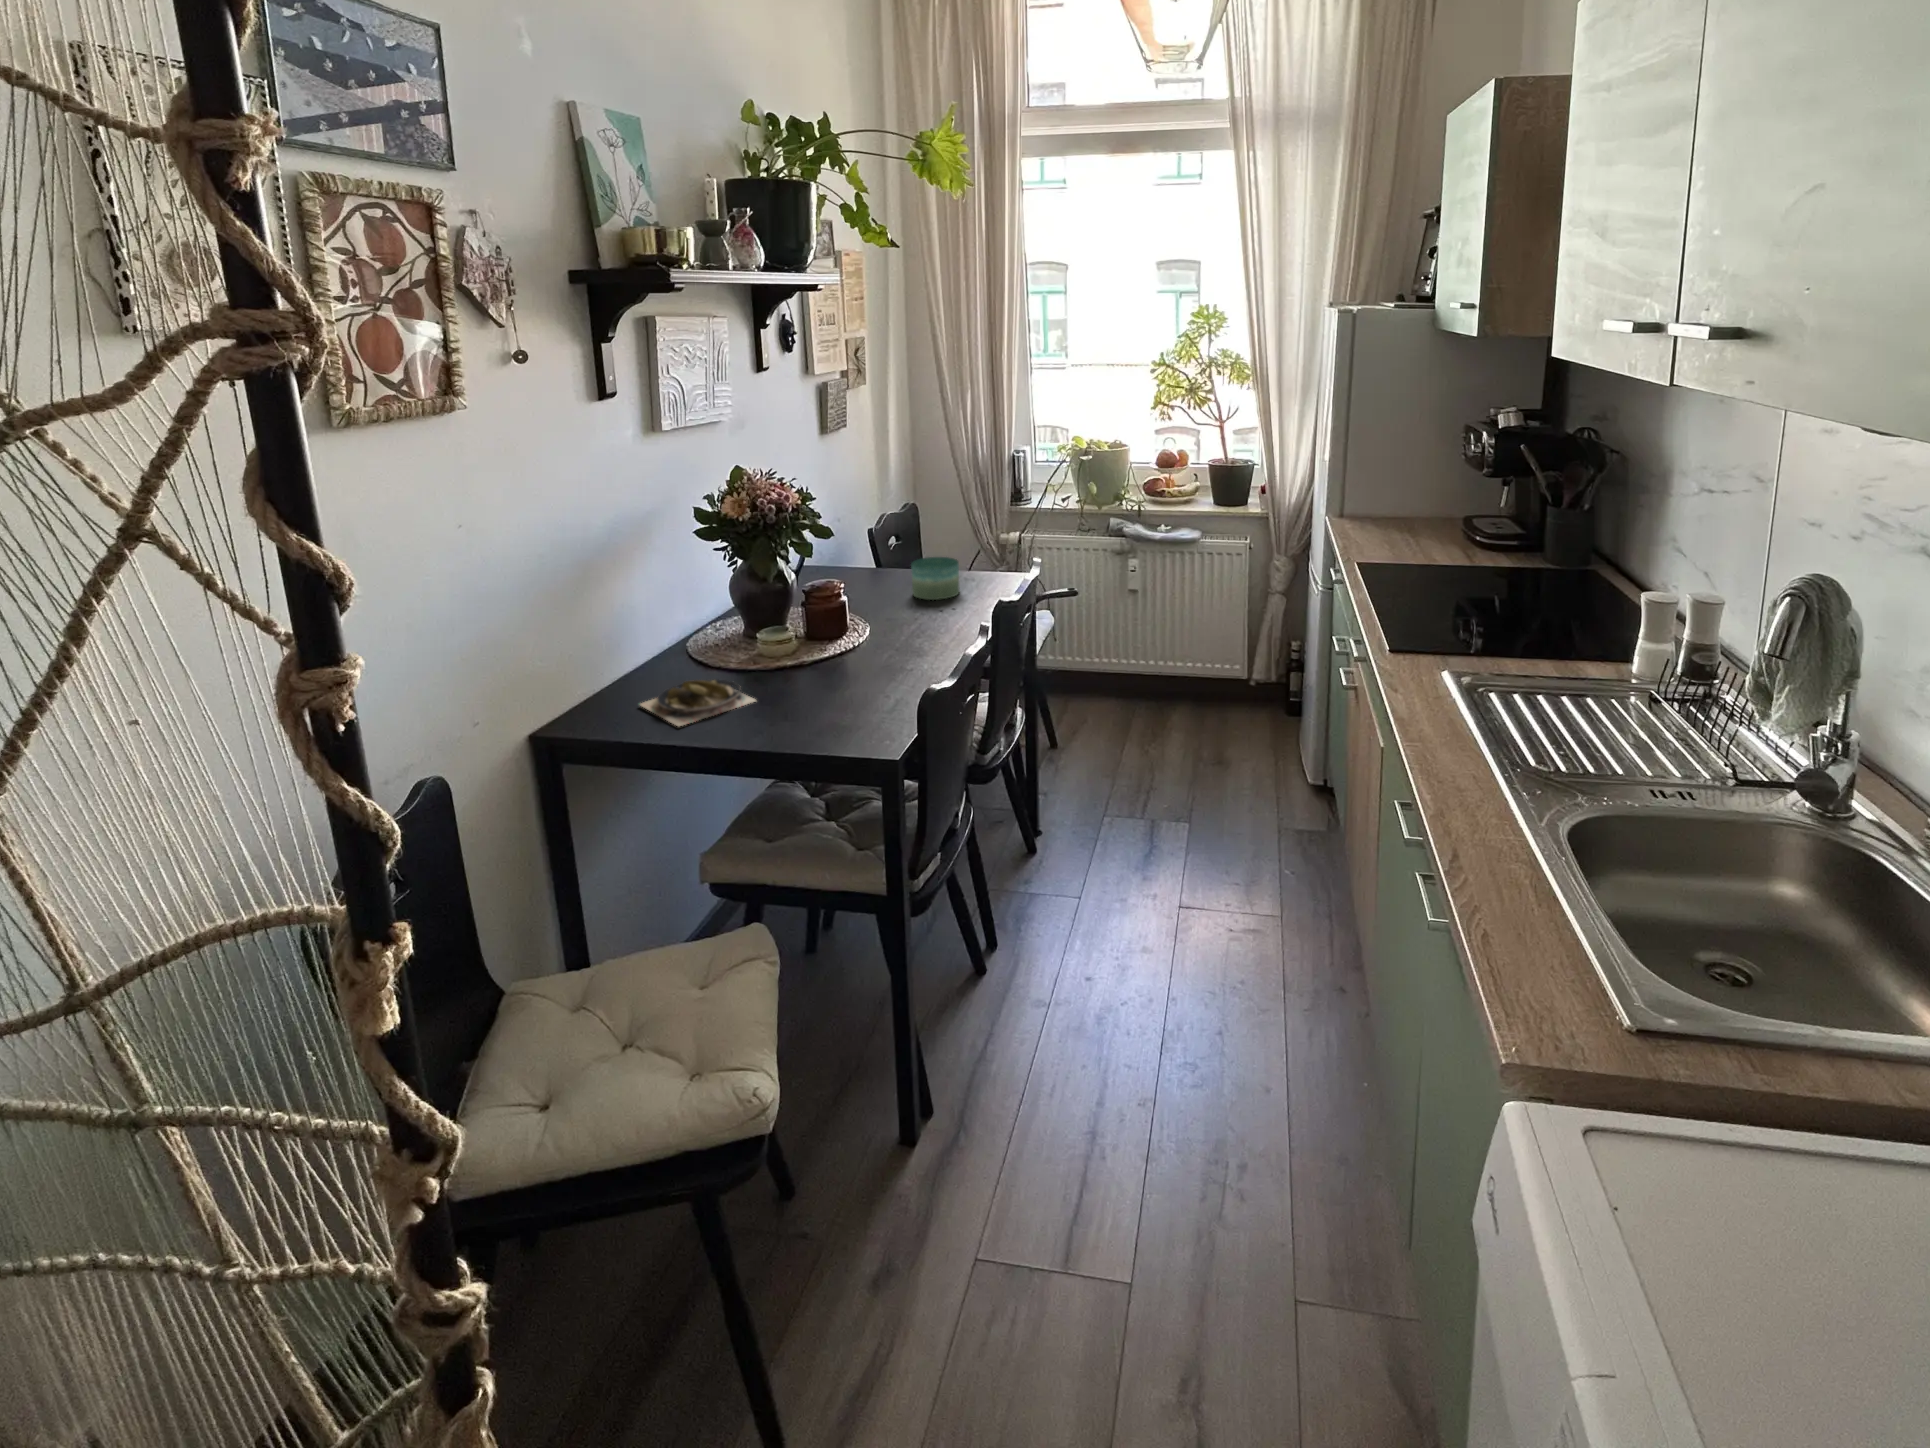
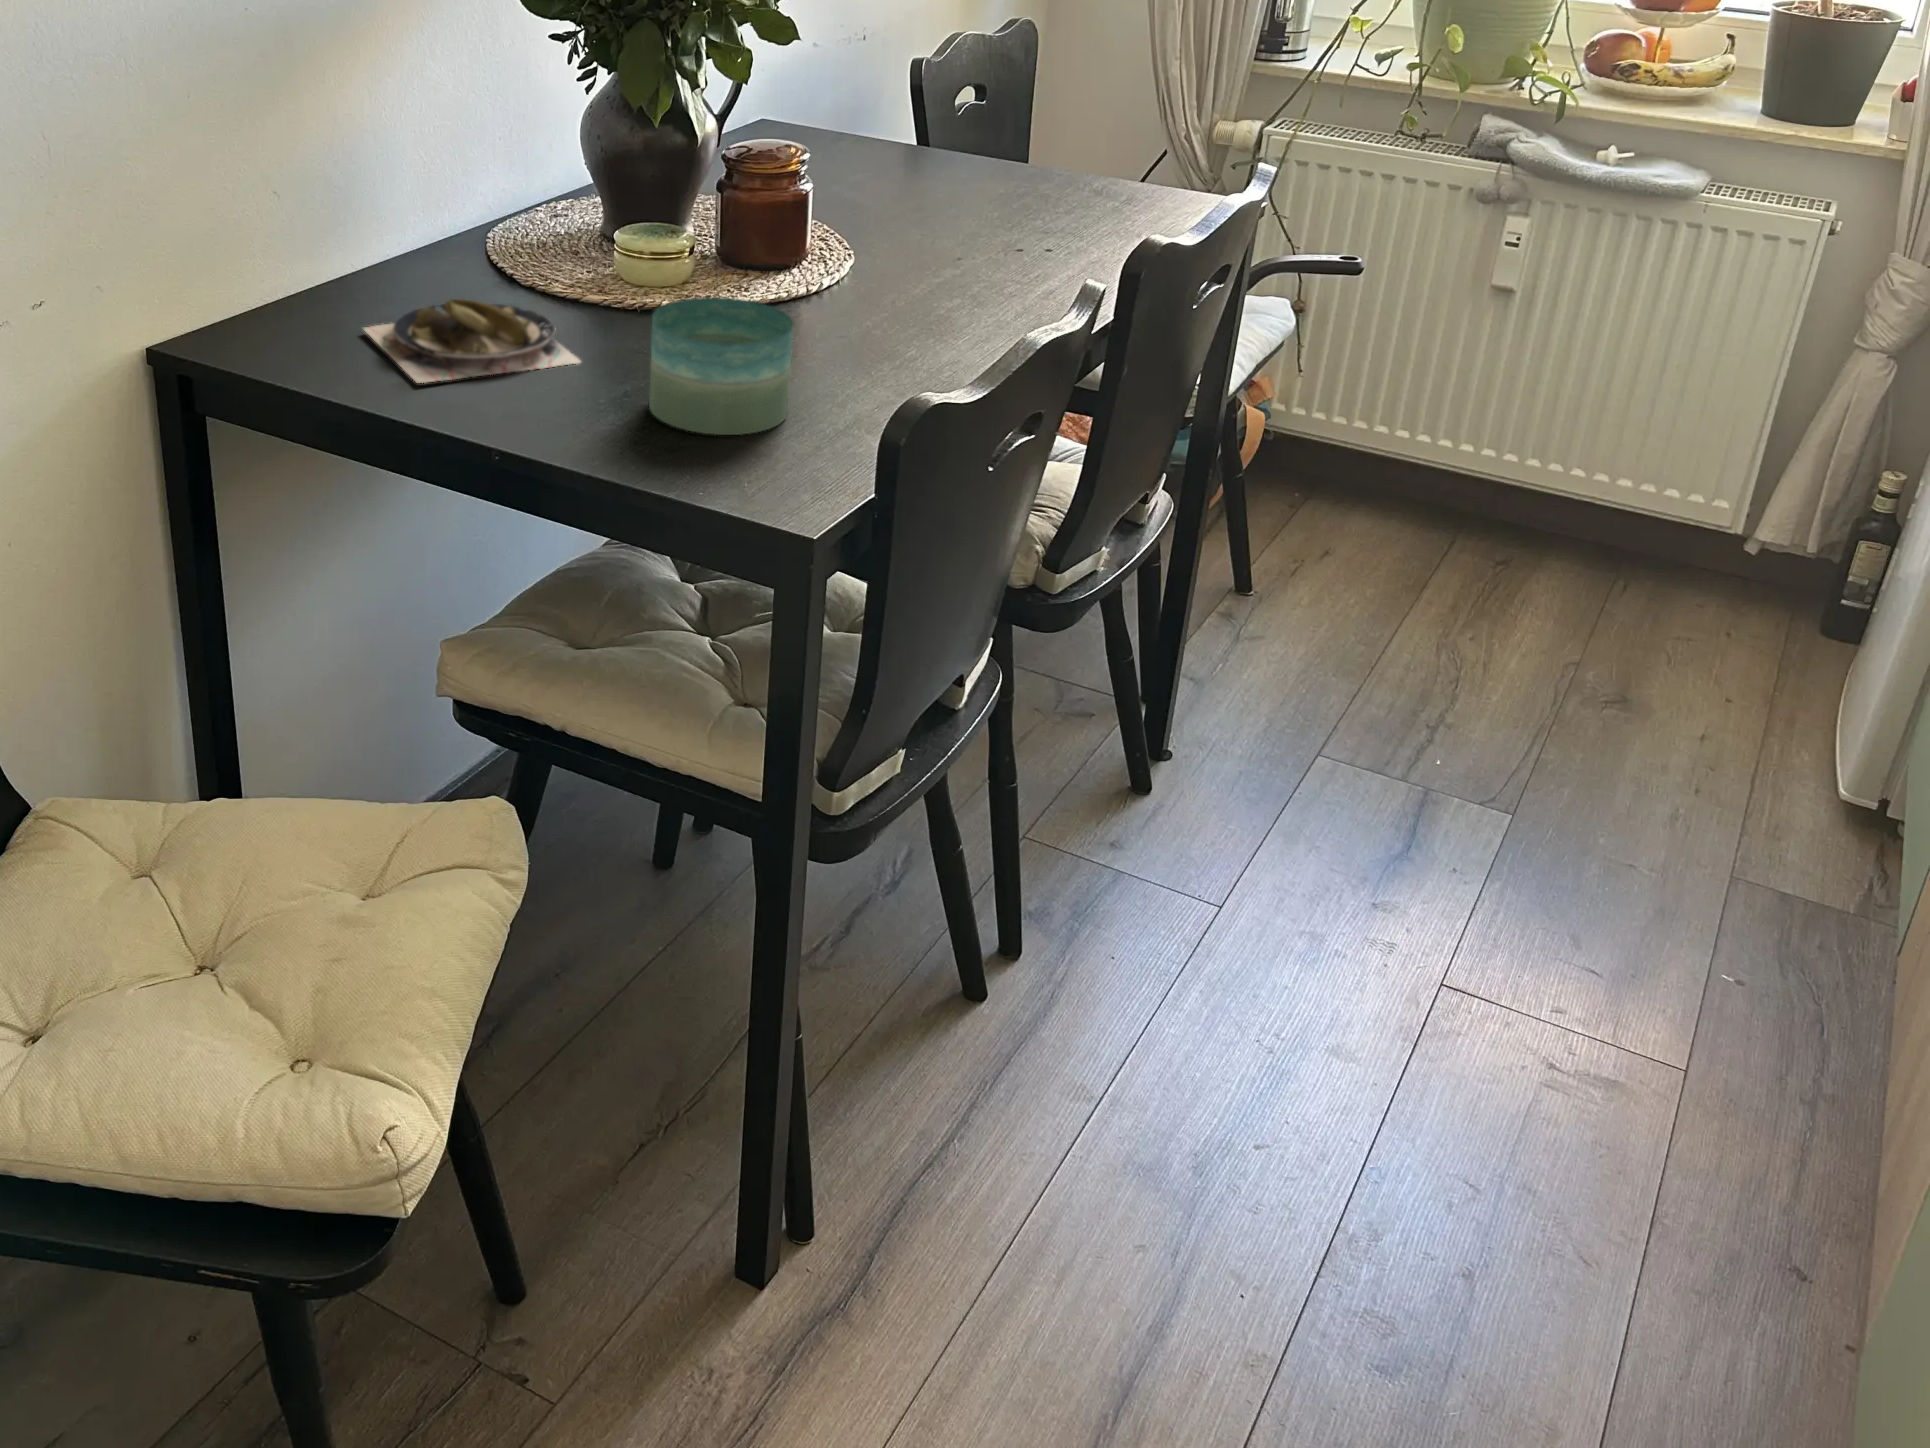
candle: present [911,557,960,600] -> present [649,297,793,435]

